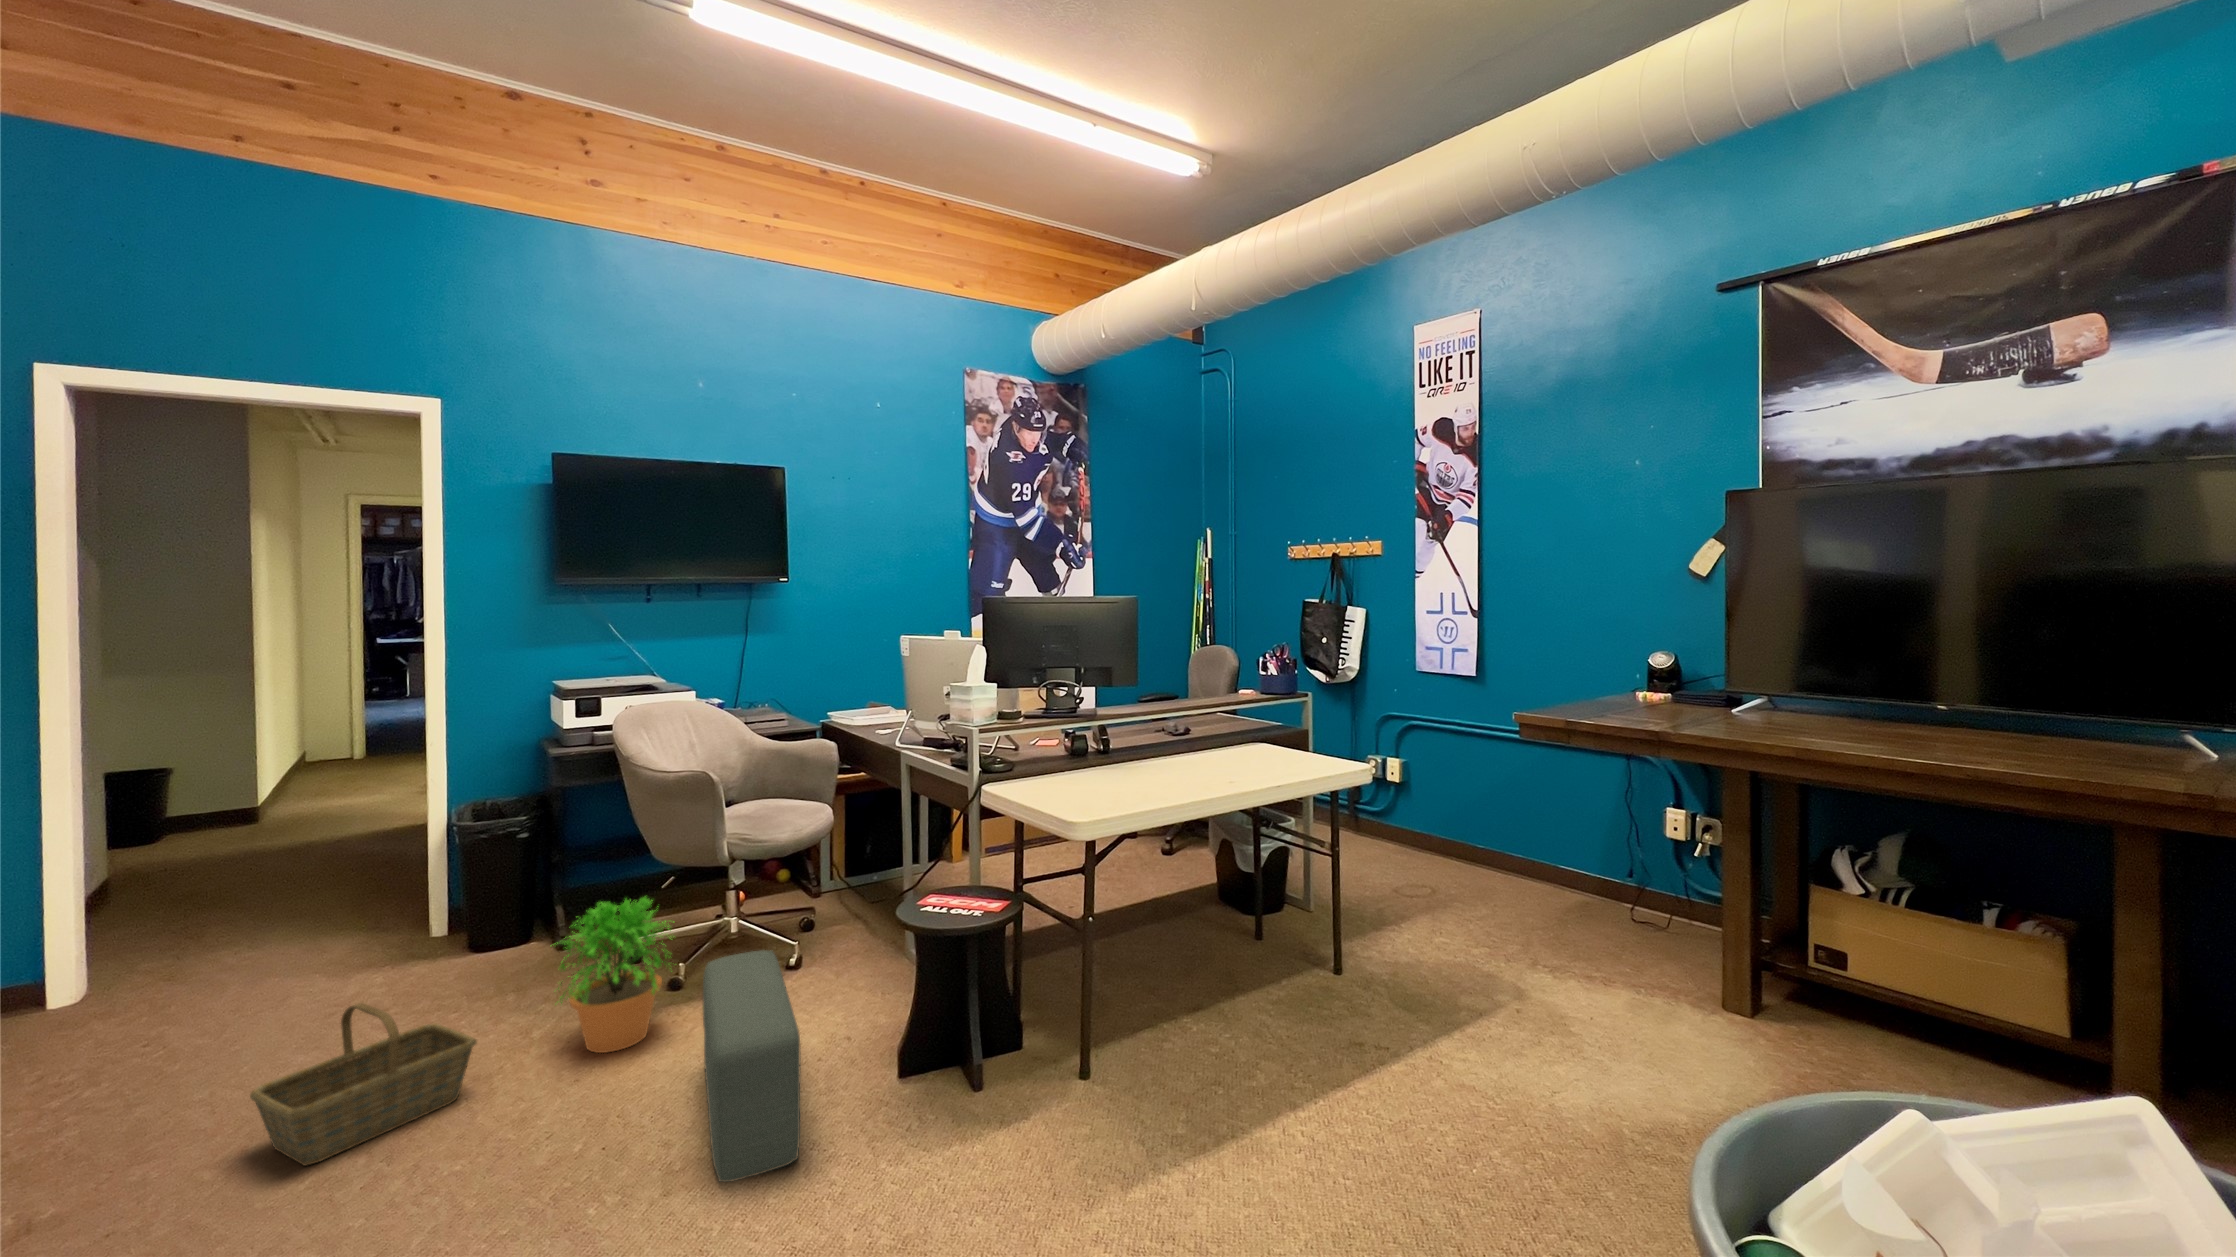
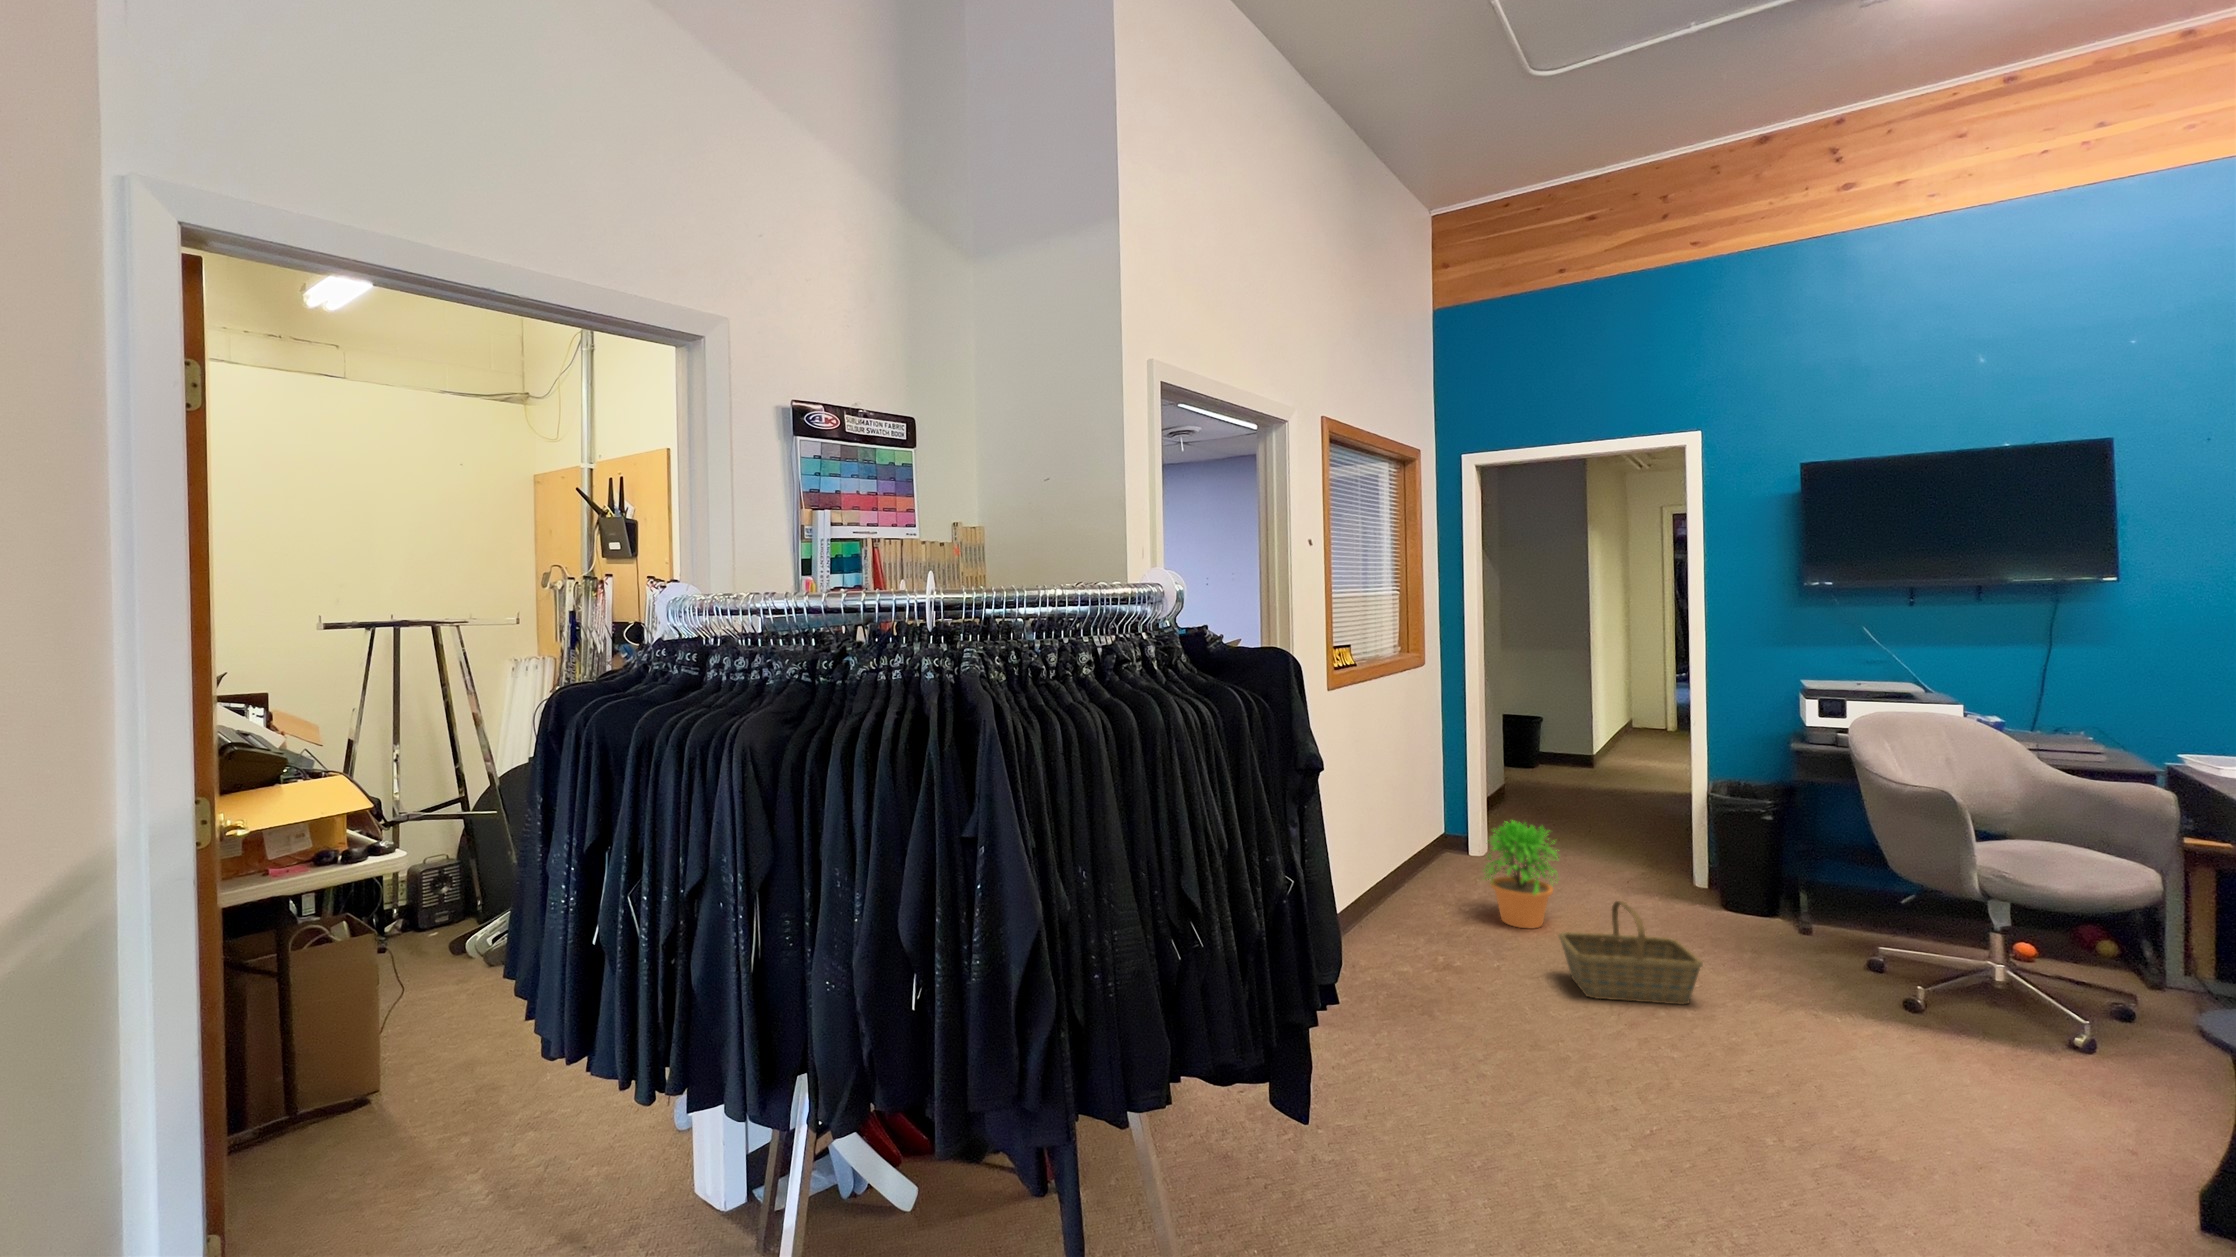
potted plant: present [555,897,671,1053] -> present [1485,821,1559,929]
pouf: present [703,951,801,1182] -> none [1892,979,2012,1210]

